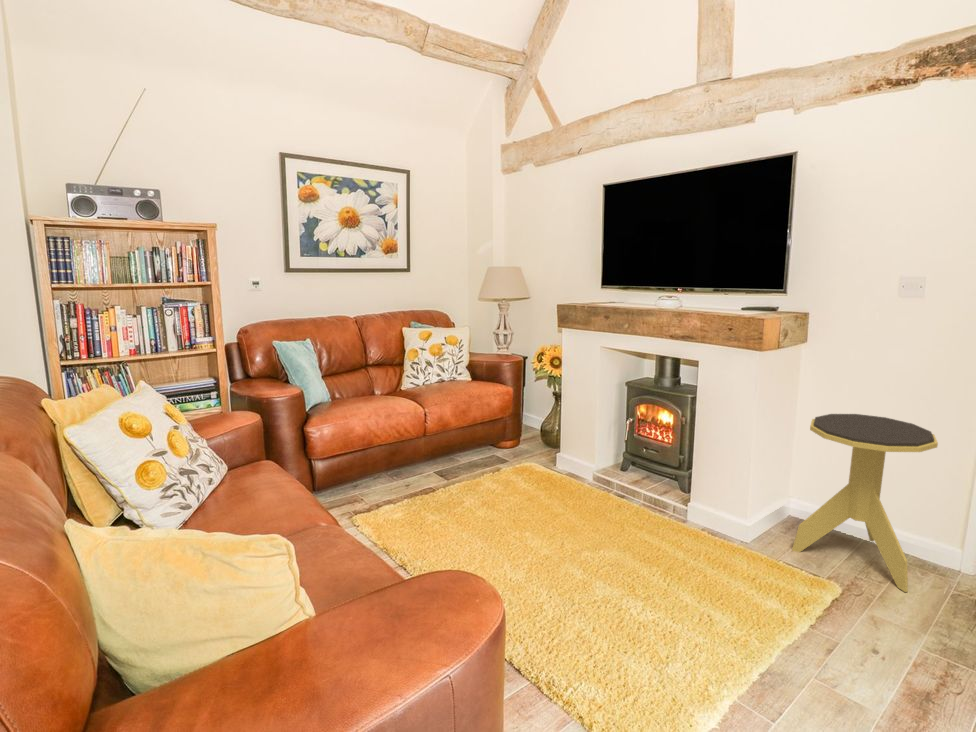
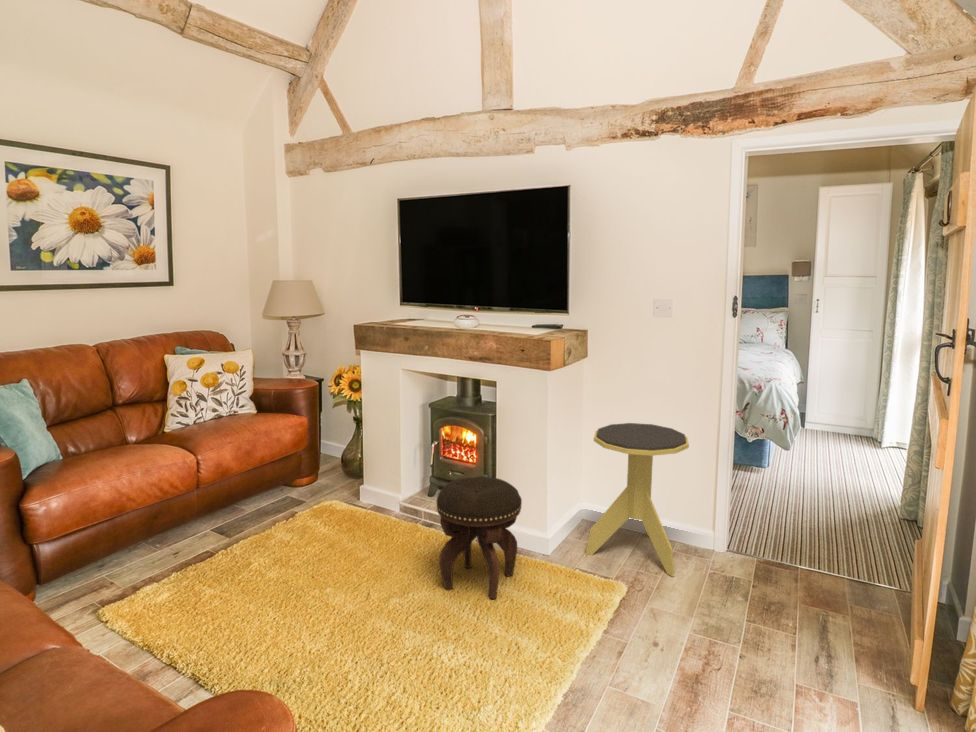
footstool: none [631,455,723,581] -> present [437,476,522,599]

